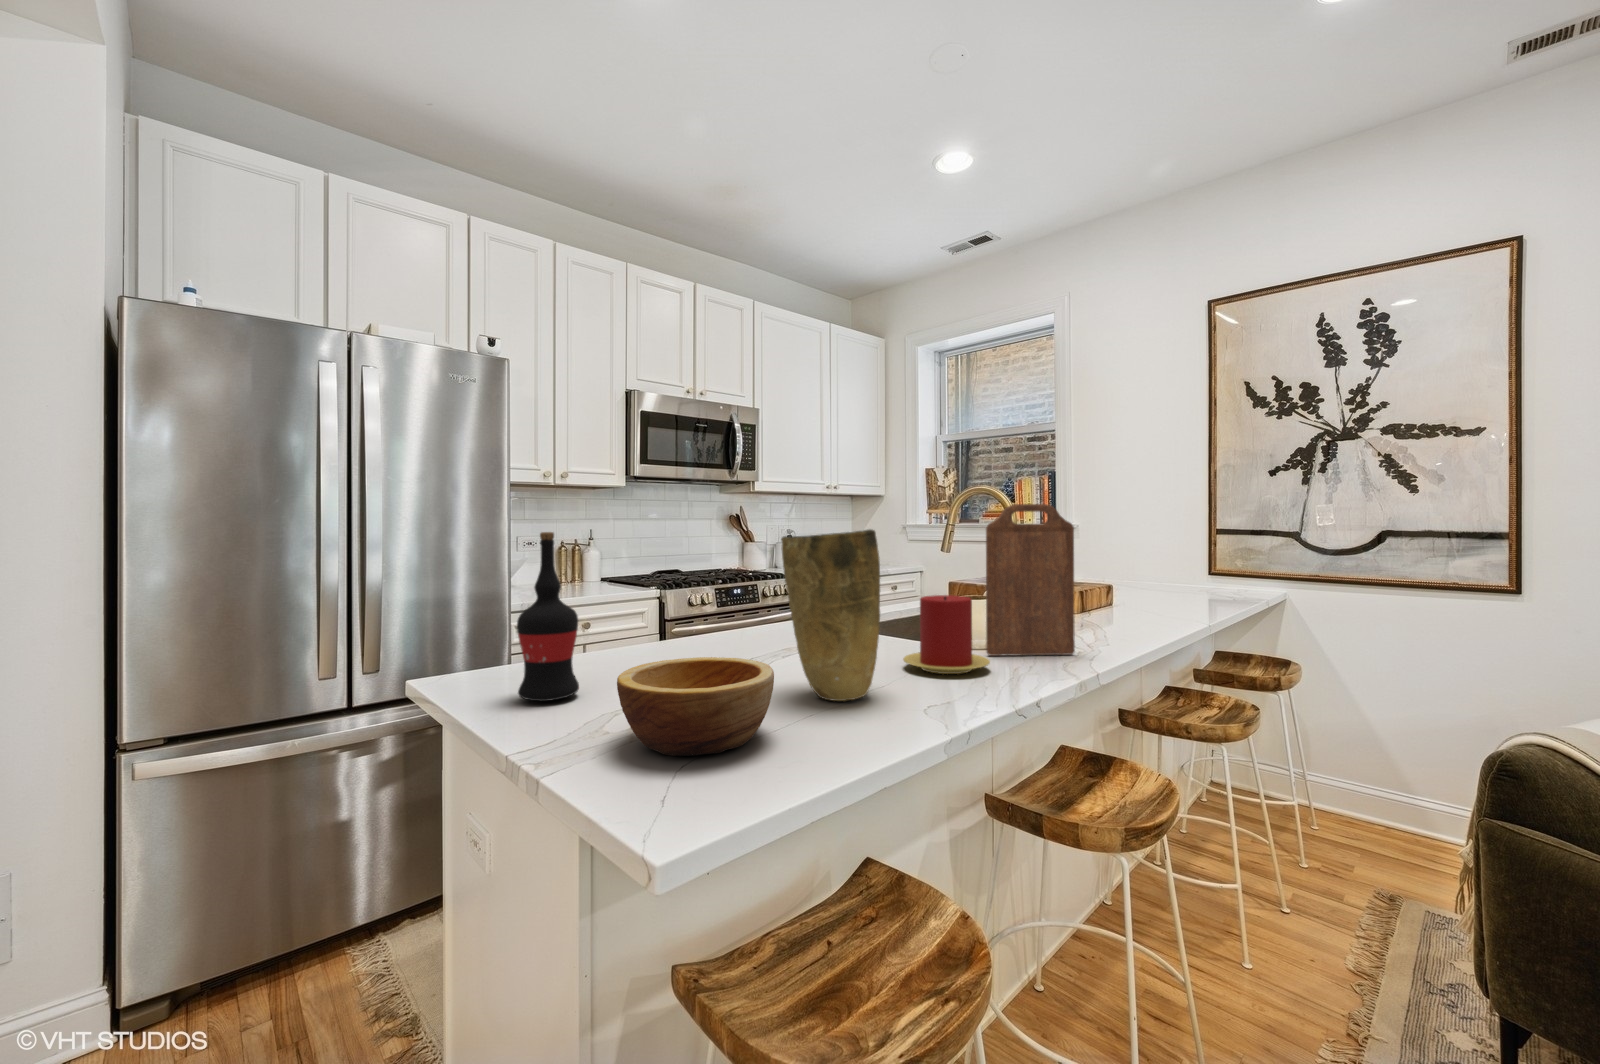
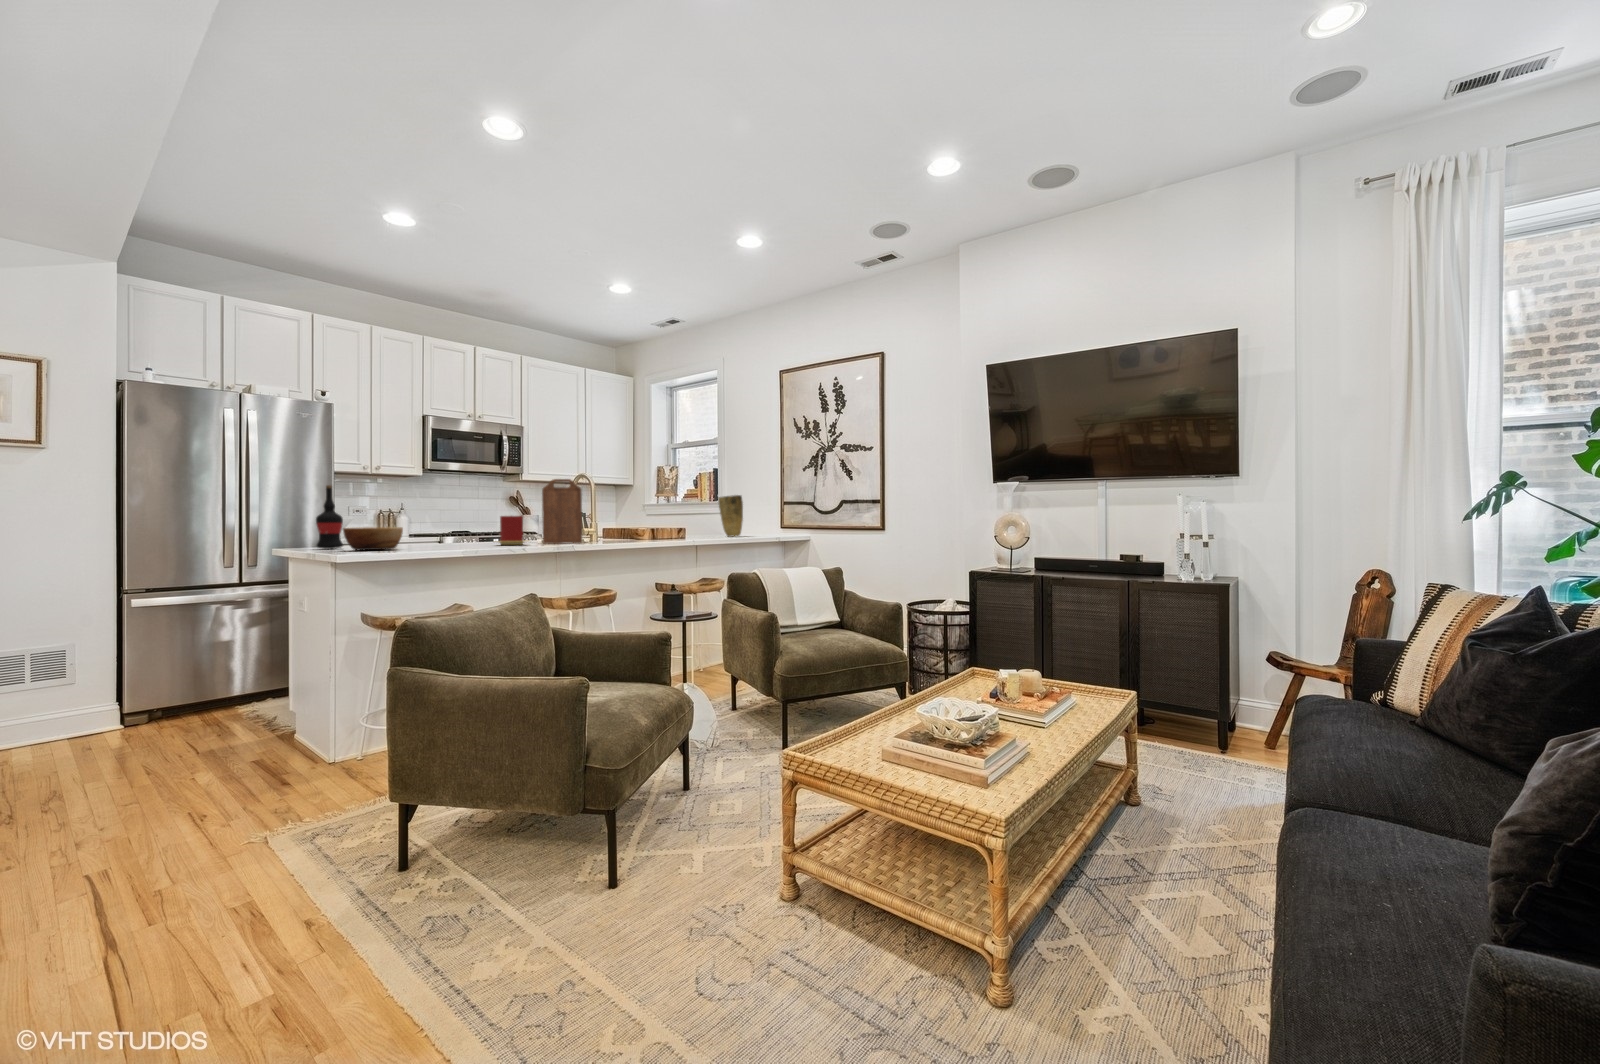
vase: present [781,529,880,701] -> present [718,495,743,537]

